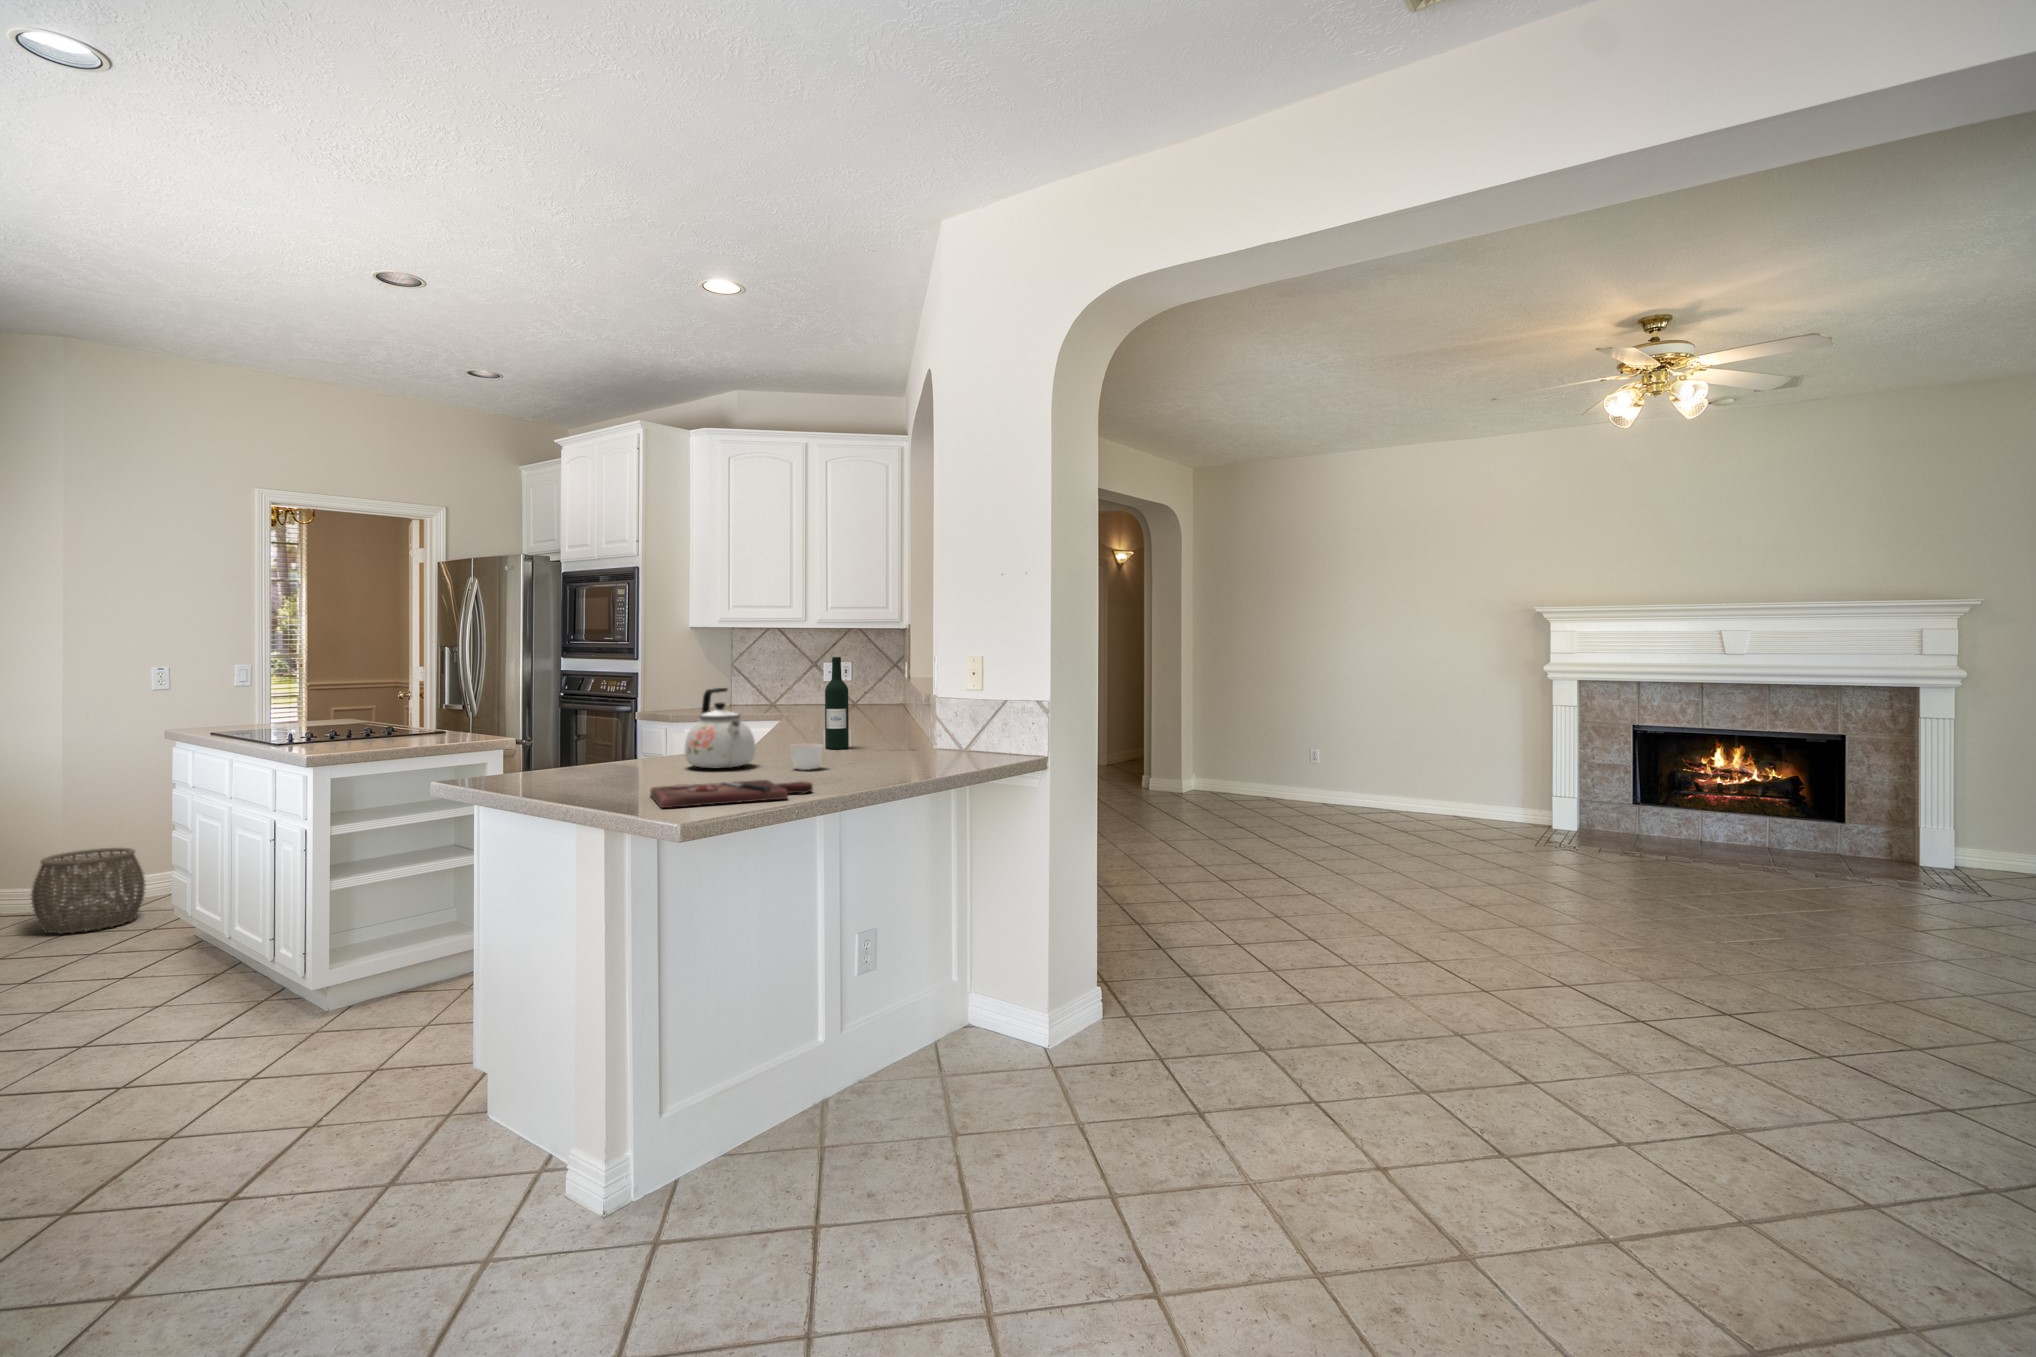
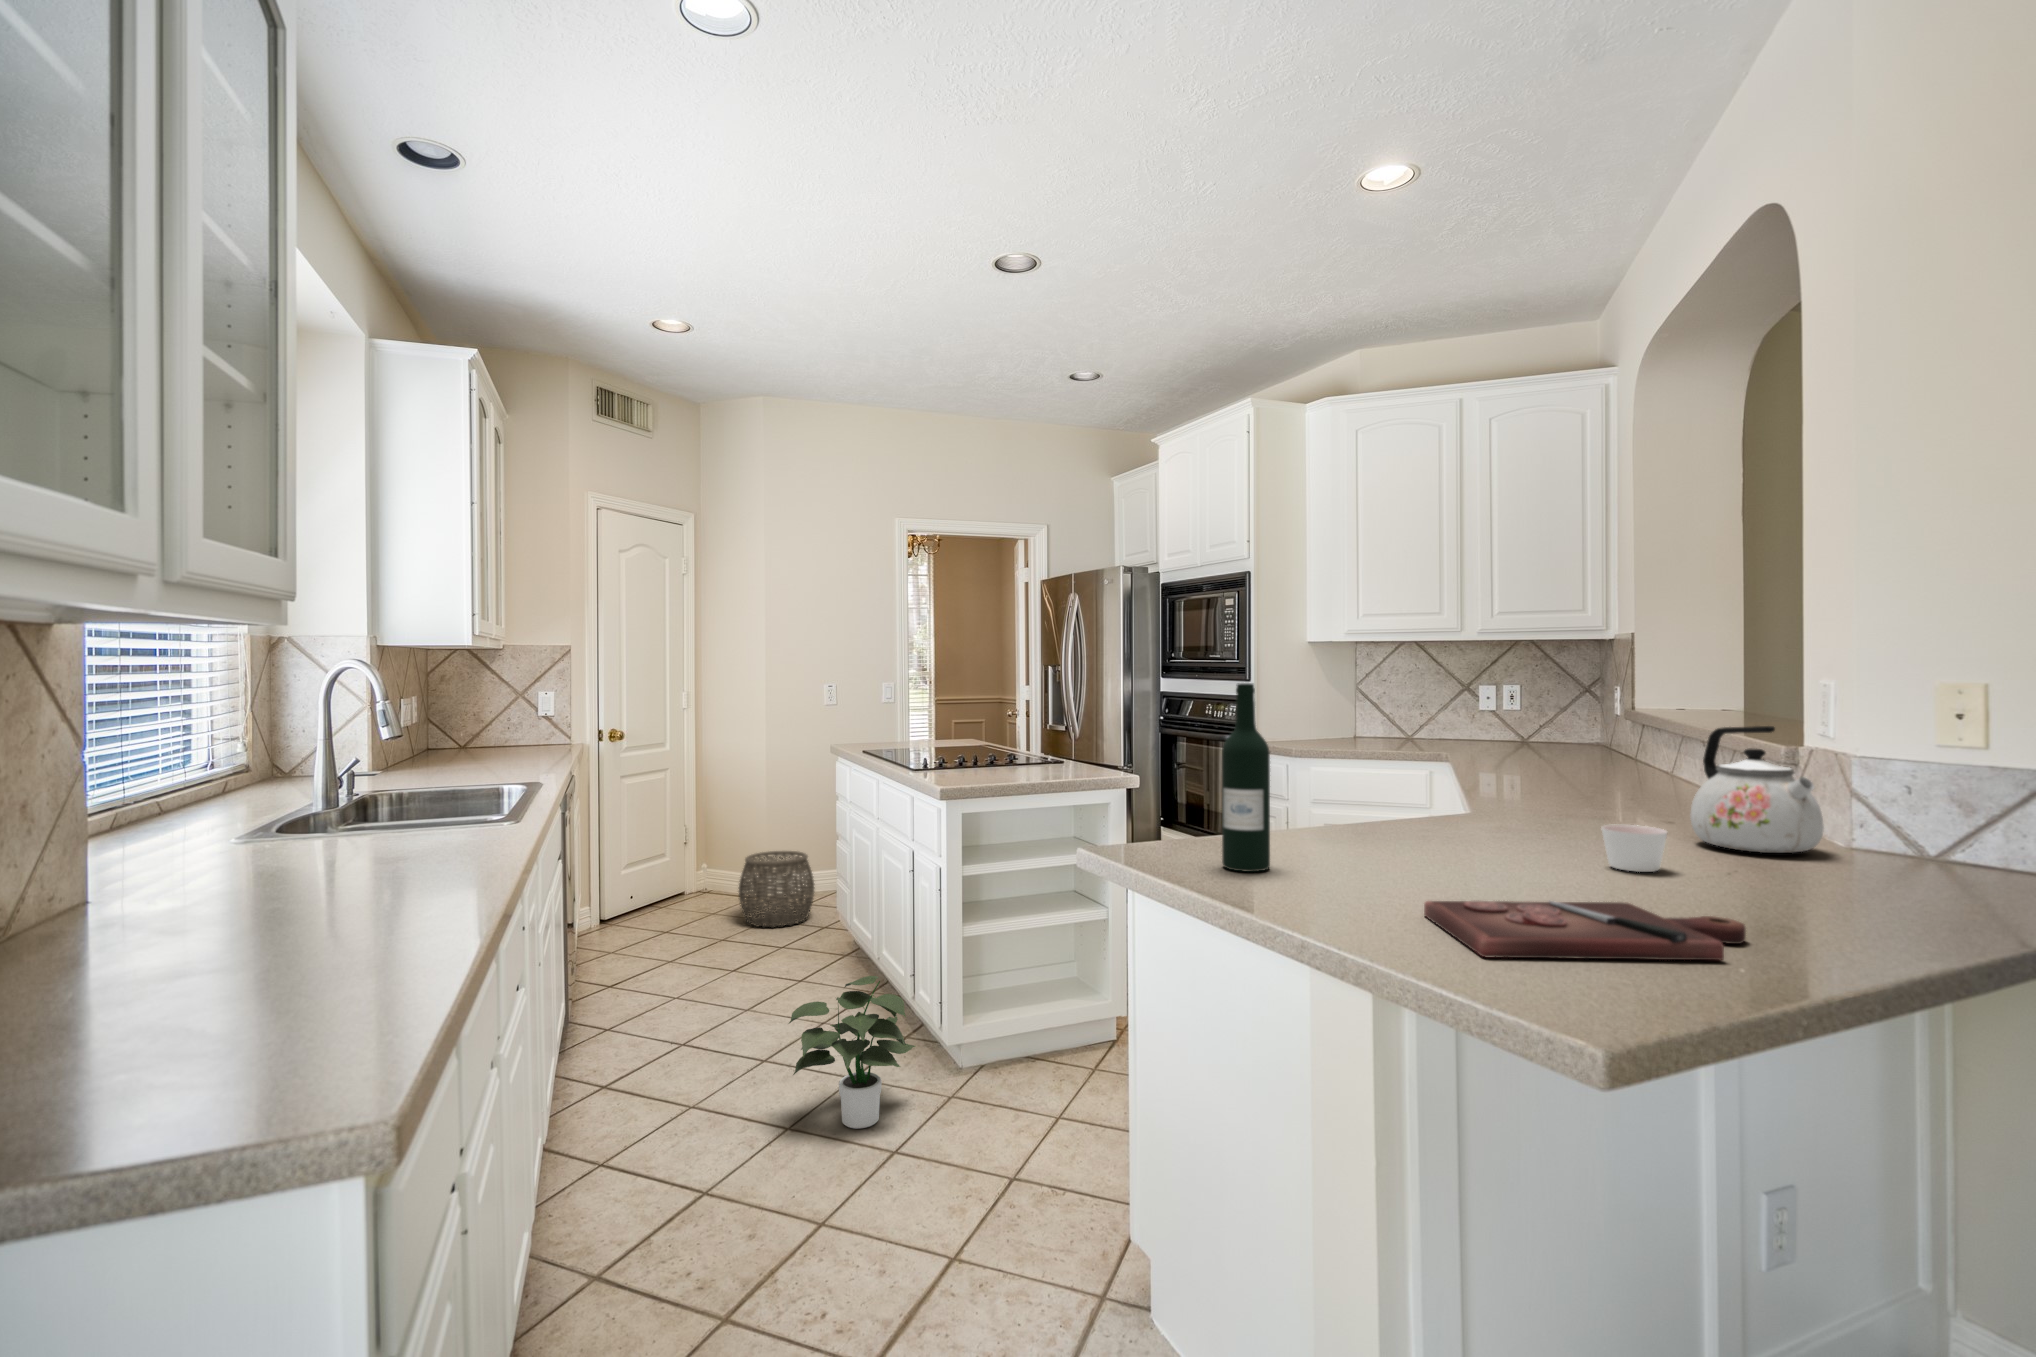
wine bottle: present [825,657,849,749] -> present [1222,683,1270,872]
kettle: present [685,688,756,769] -> present [1690,726,1824,853]
potted plant: none [126,932,281,1069] -> present [789,976,916,1129]

